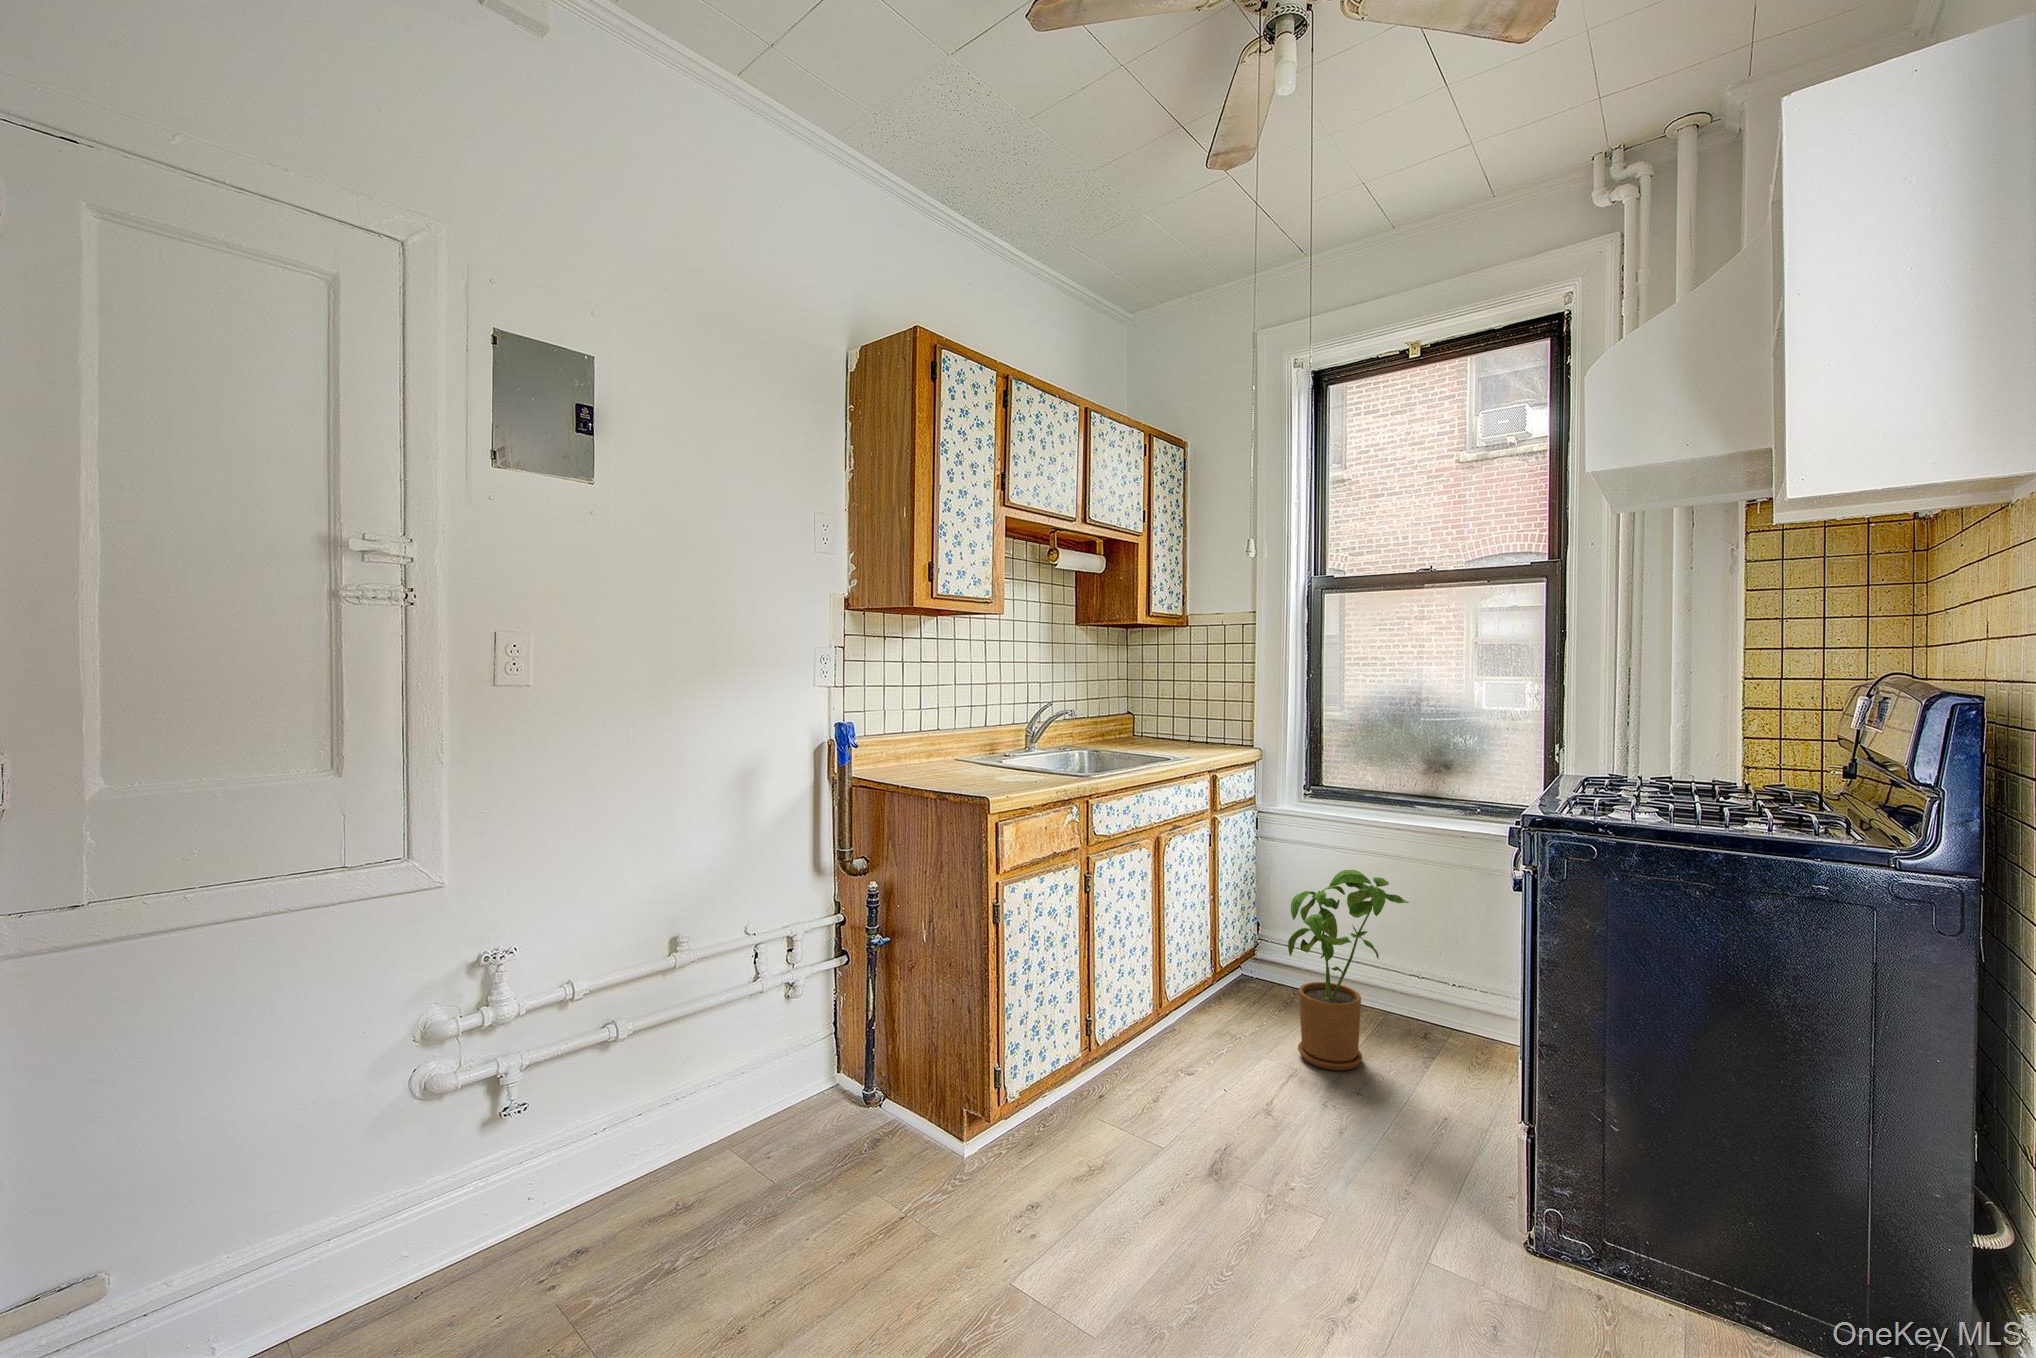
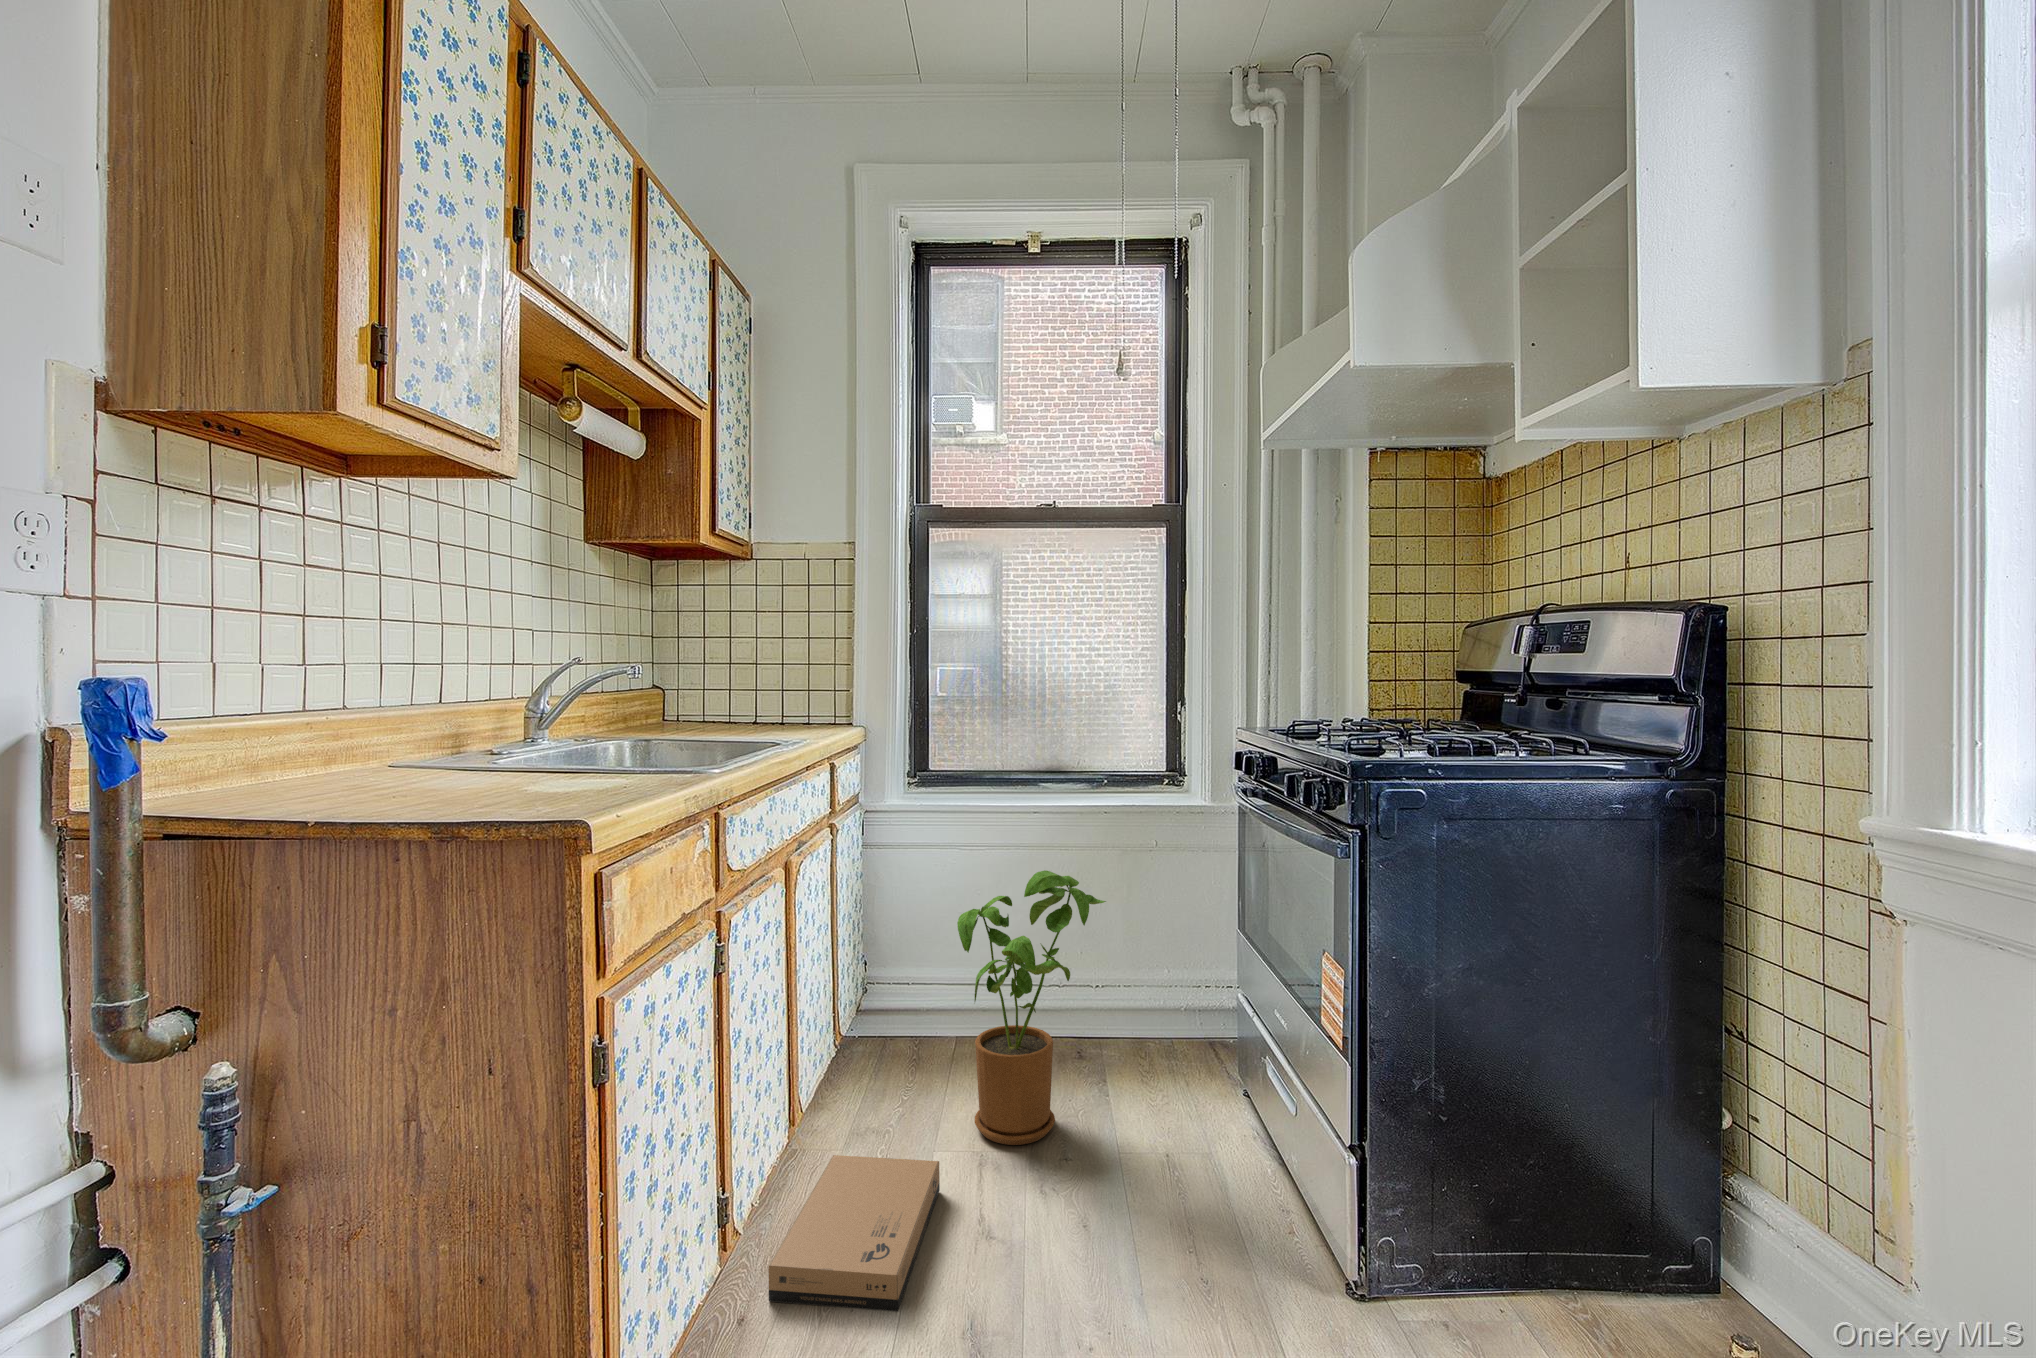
cardboard box: none [1115,1031,1248,1119] -> present [769,1155,940,1311]

